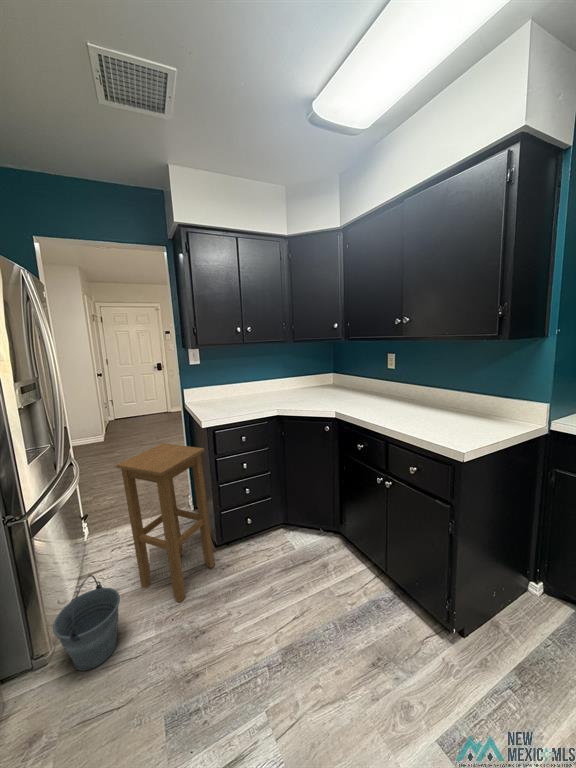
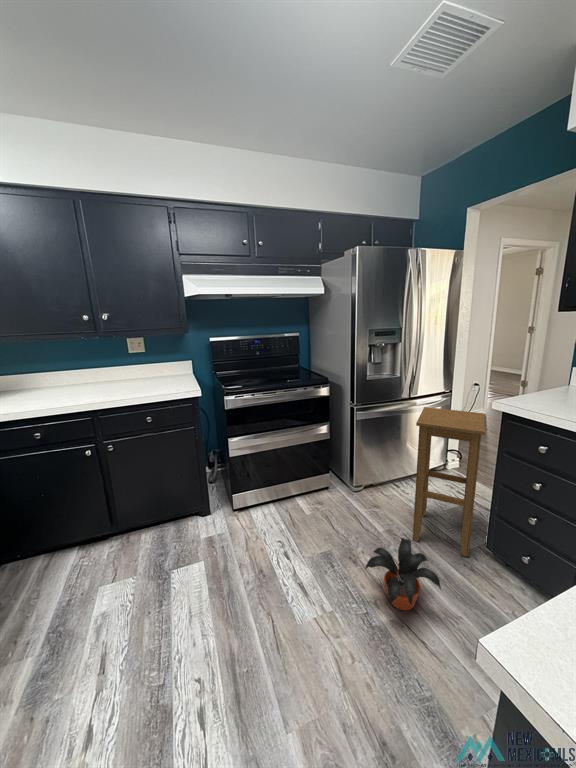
potted plant: none [217,571,289,642] -> present [365,538,441,610]
bucket: present [53,575,120,671] -> none [345,461,385,515]

